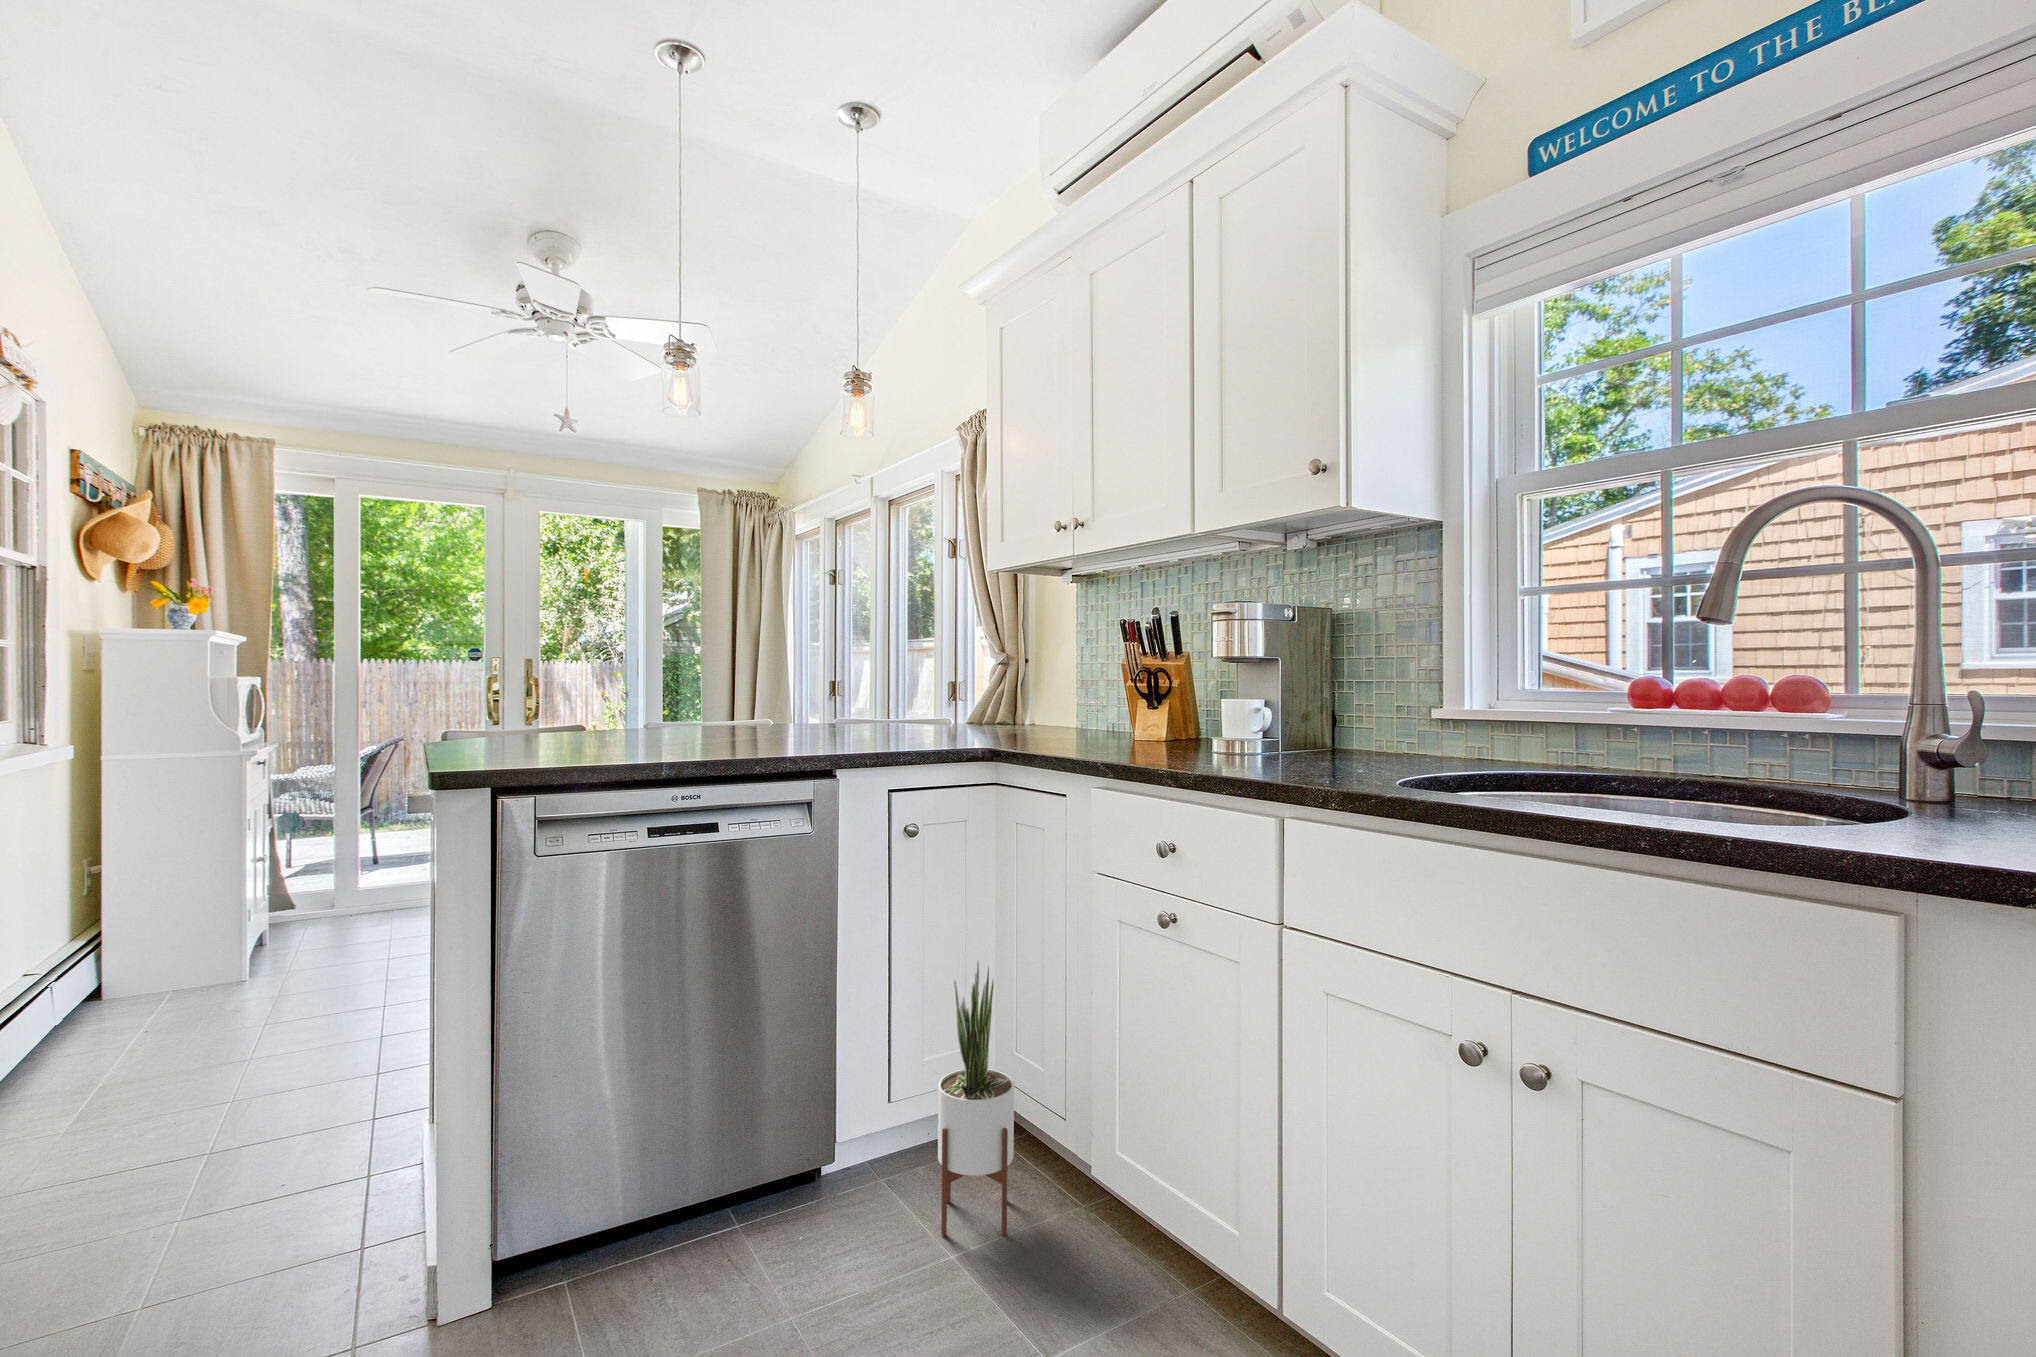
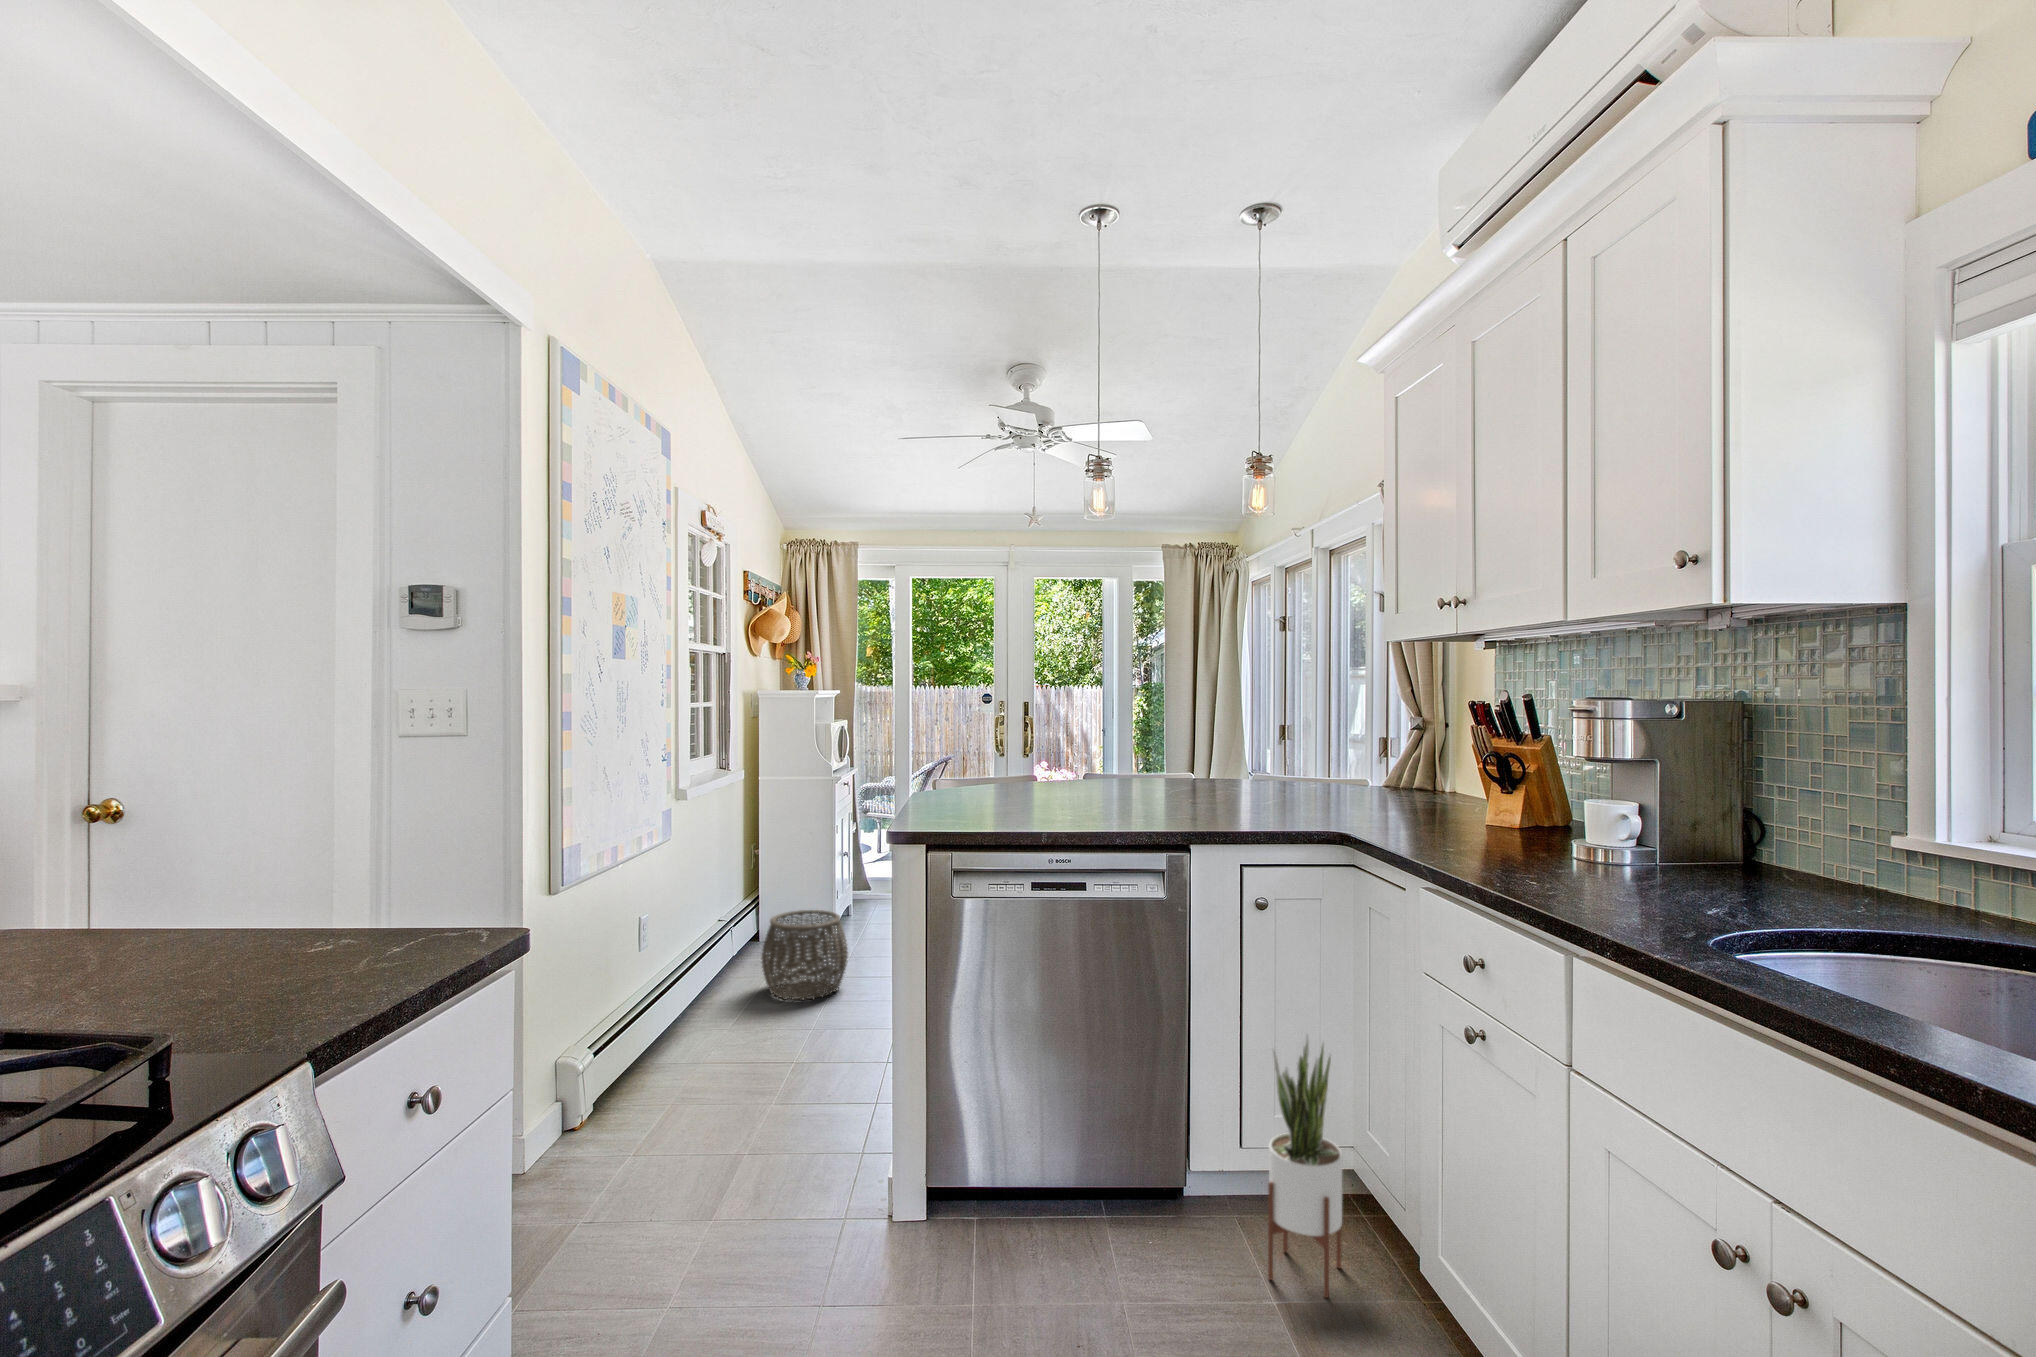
woven basket: none [121,931,283,1064] -> present [761,910,848,1000]

